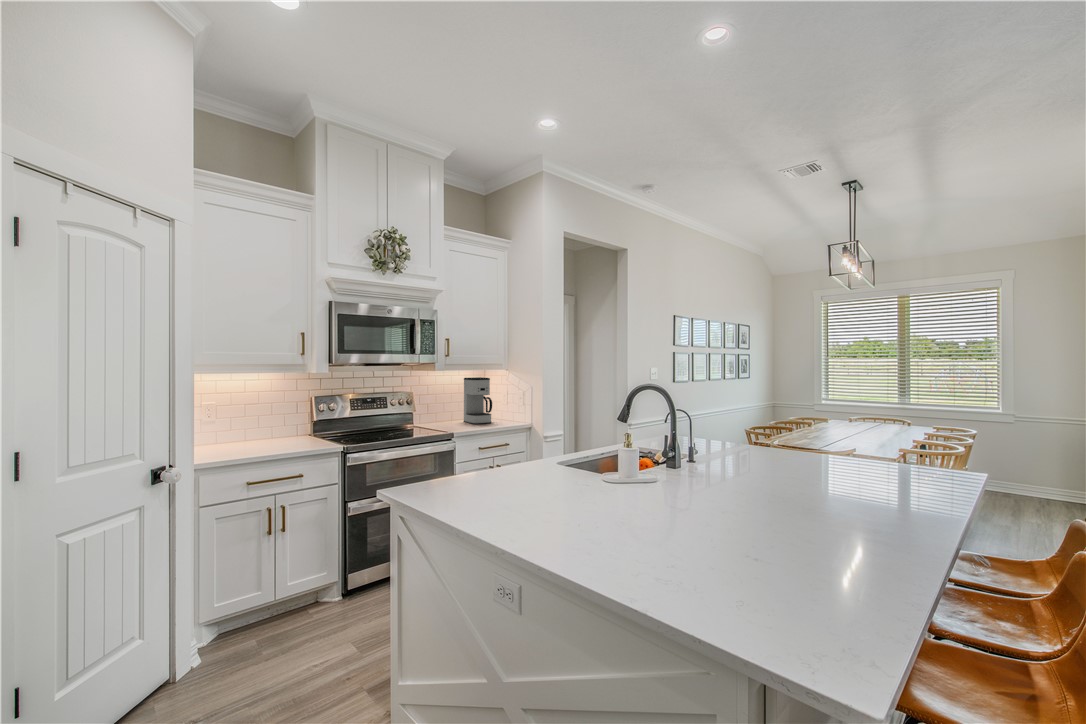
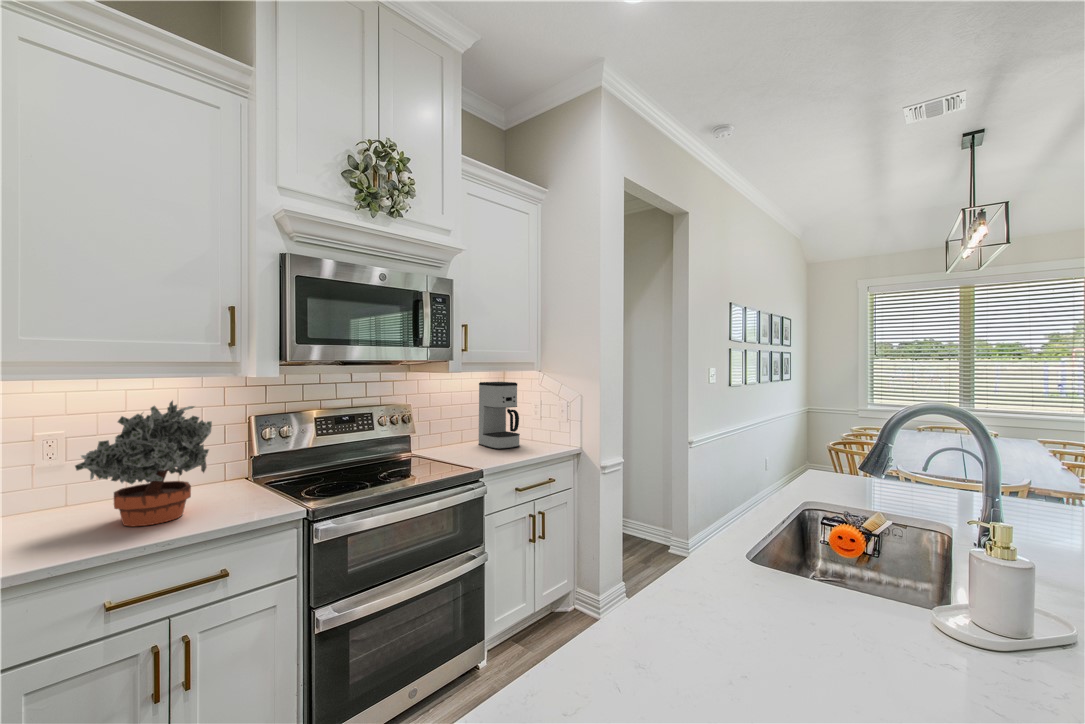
potted plant: none [230,385,293,450] -> present [75,401,212,526]

